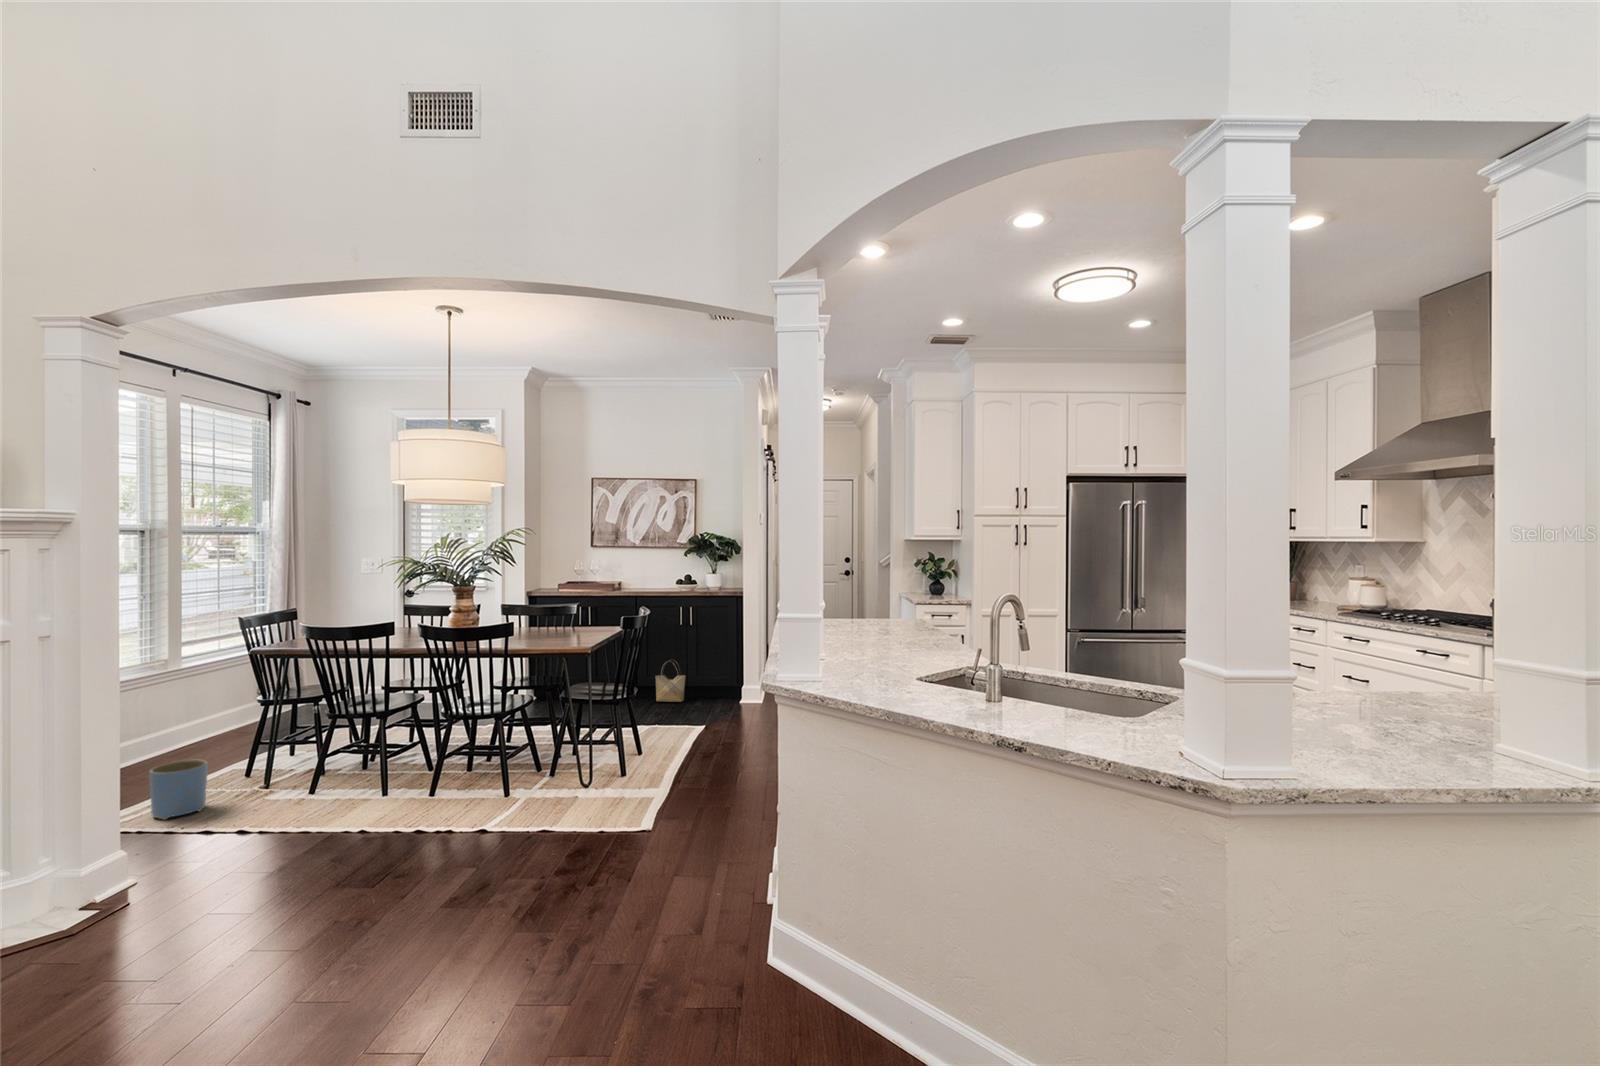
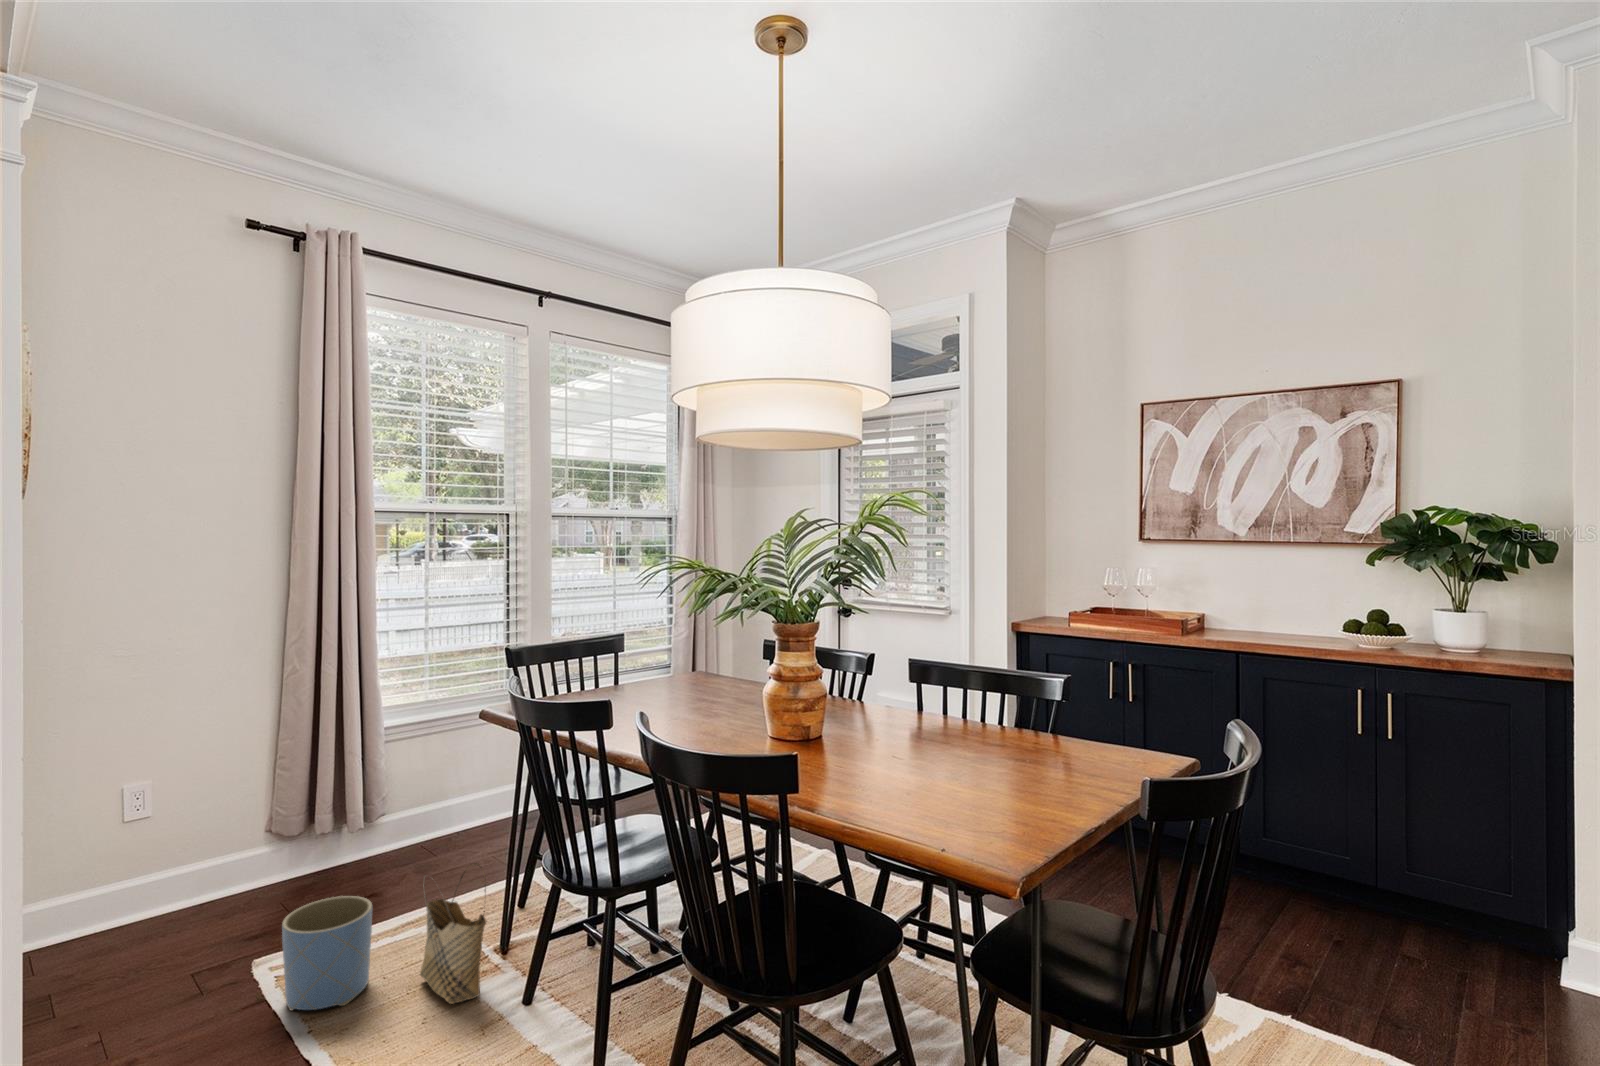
woven basket: present [655,660,686,702] -> present [420,863,486,1004]

